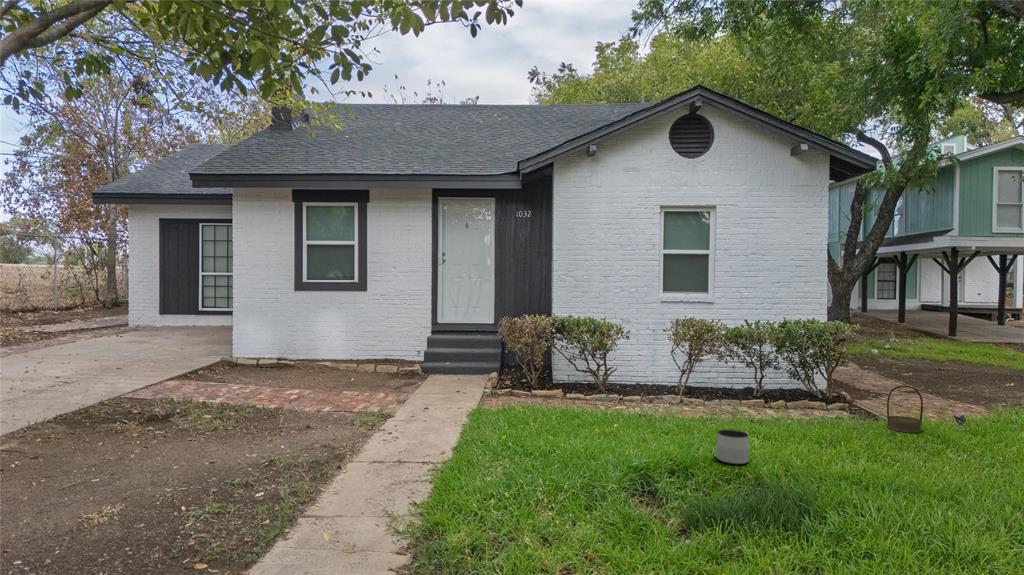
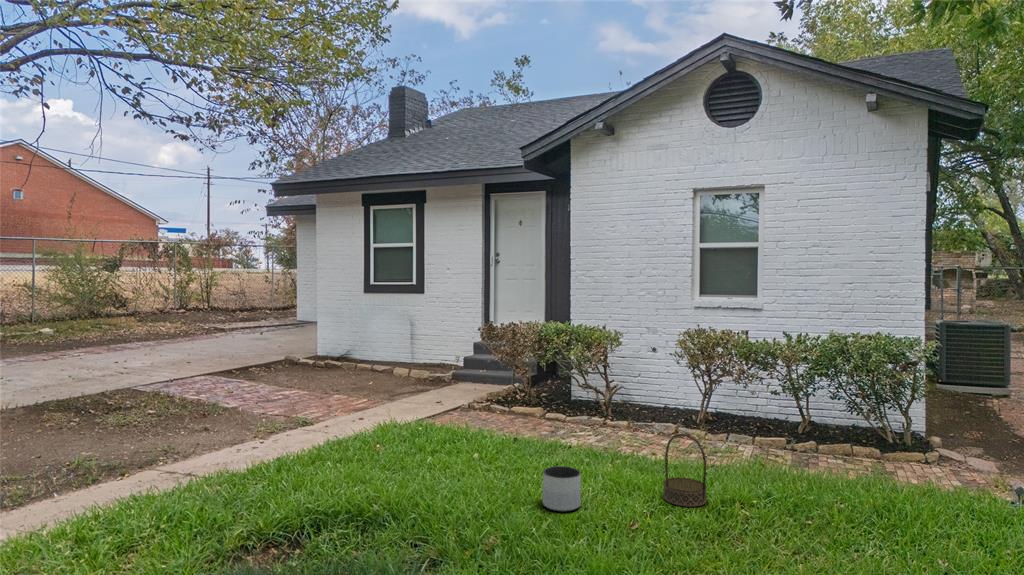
basket: present [887,385,923,433] -> present [663,434,707,507]

